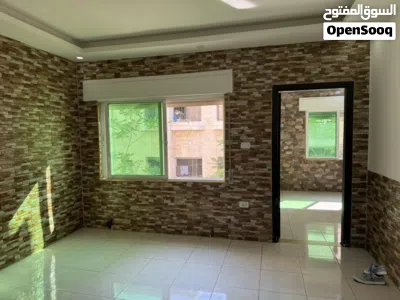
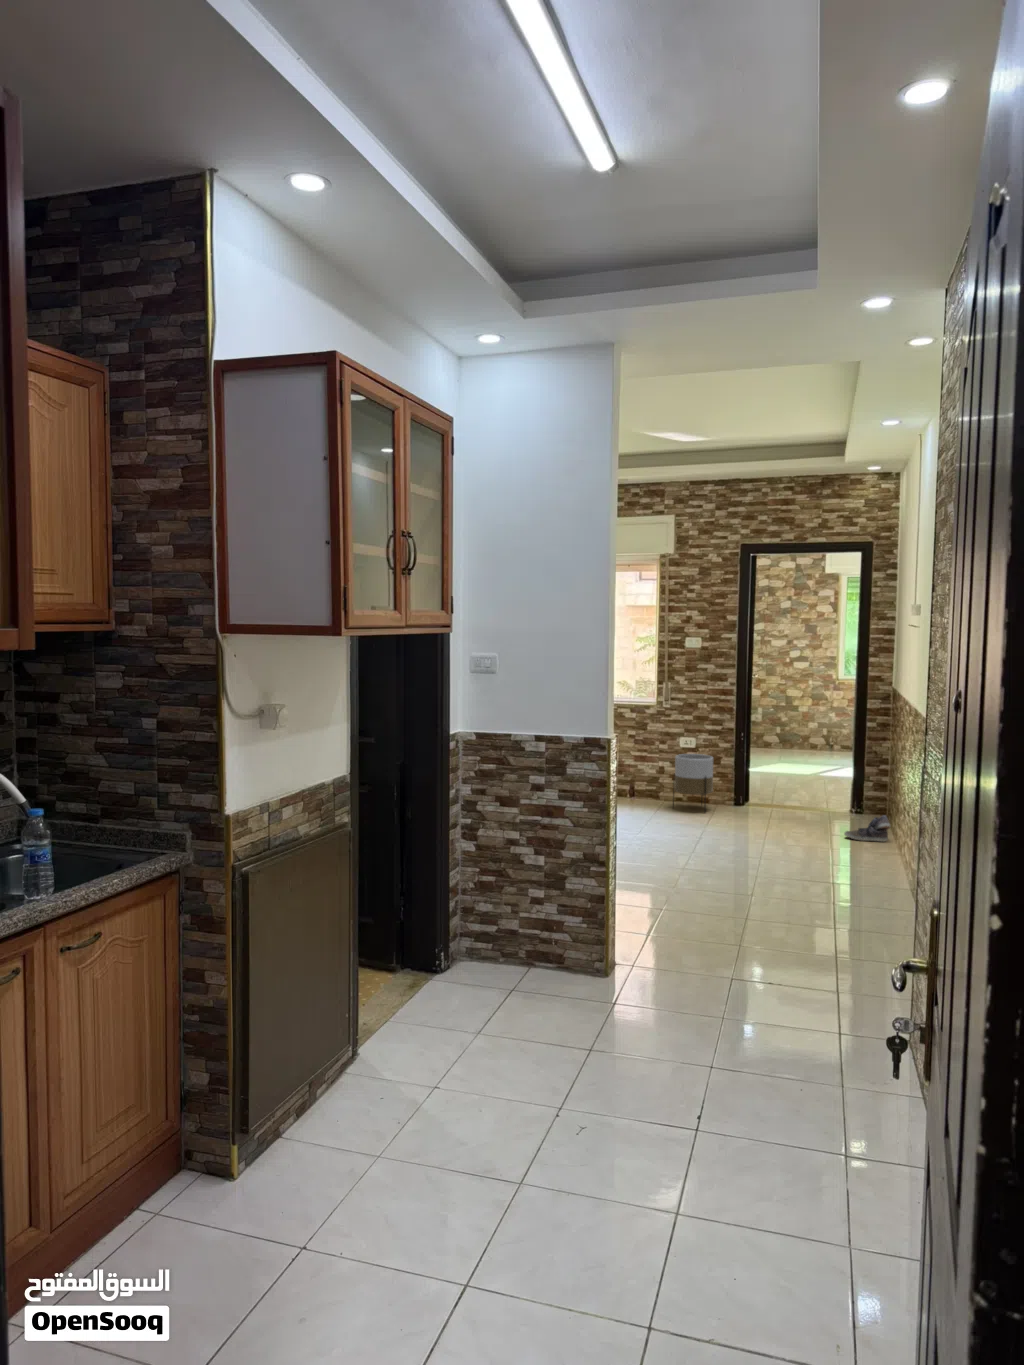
planter: none [236,212,260,252] -> present [673,754,713,812]

